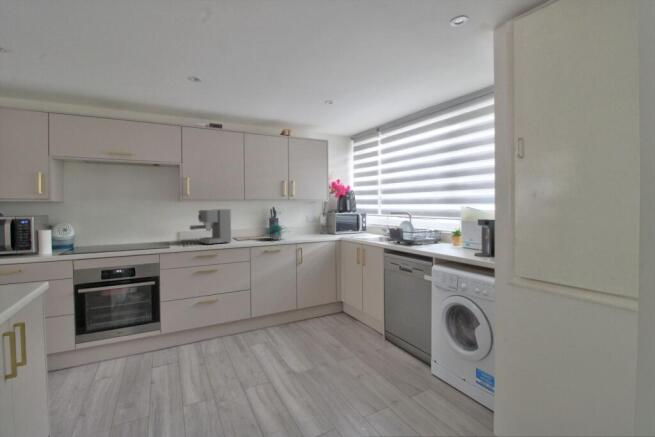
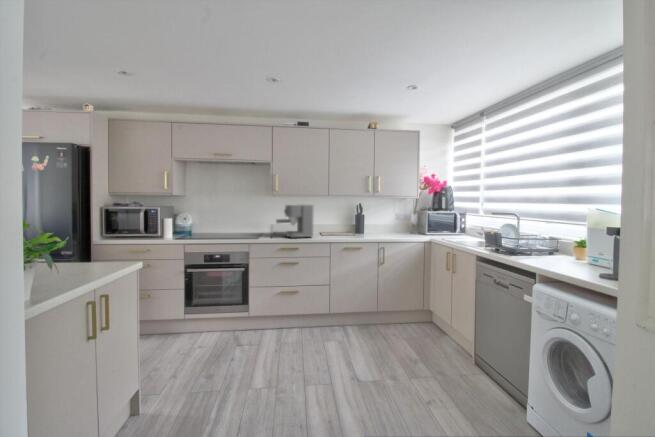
plant: present [268,216,286,240] -> none [344,205,373,238]

